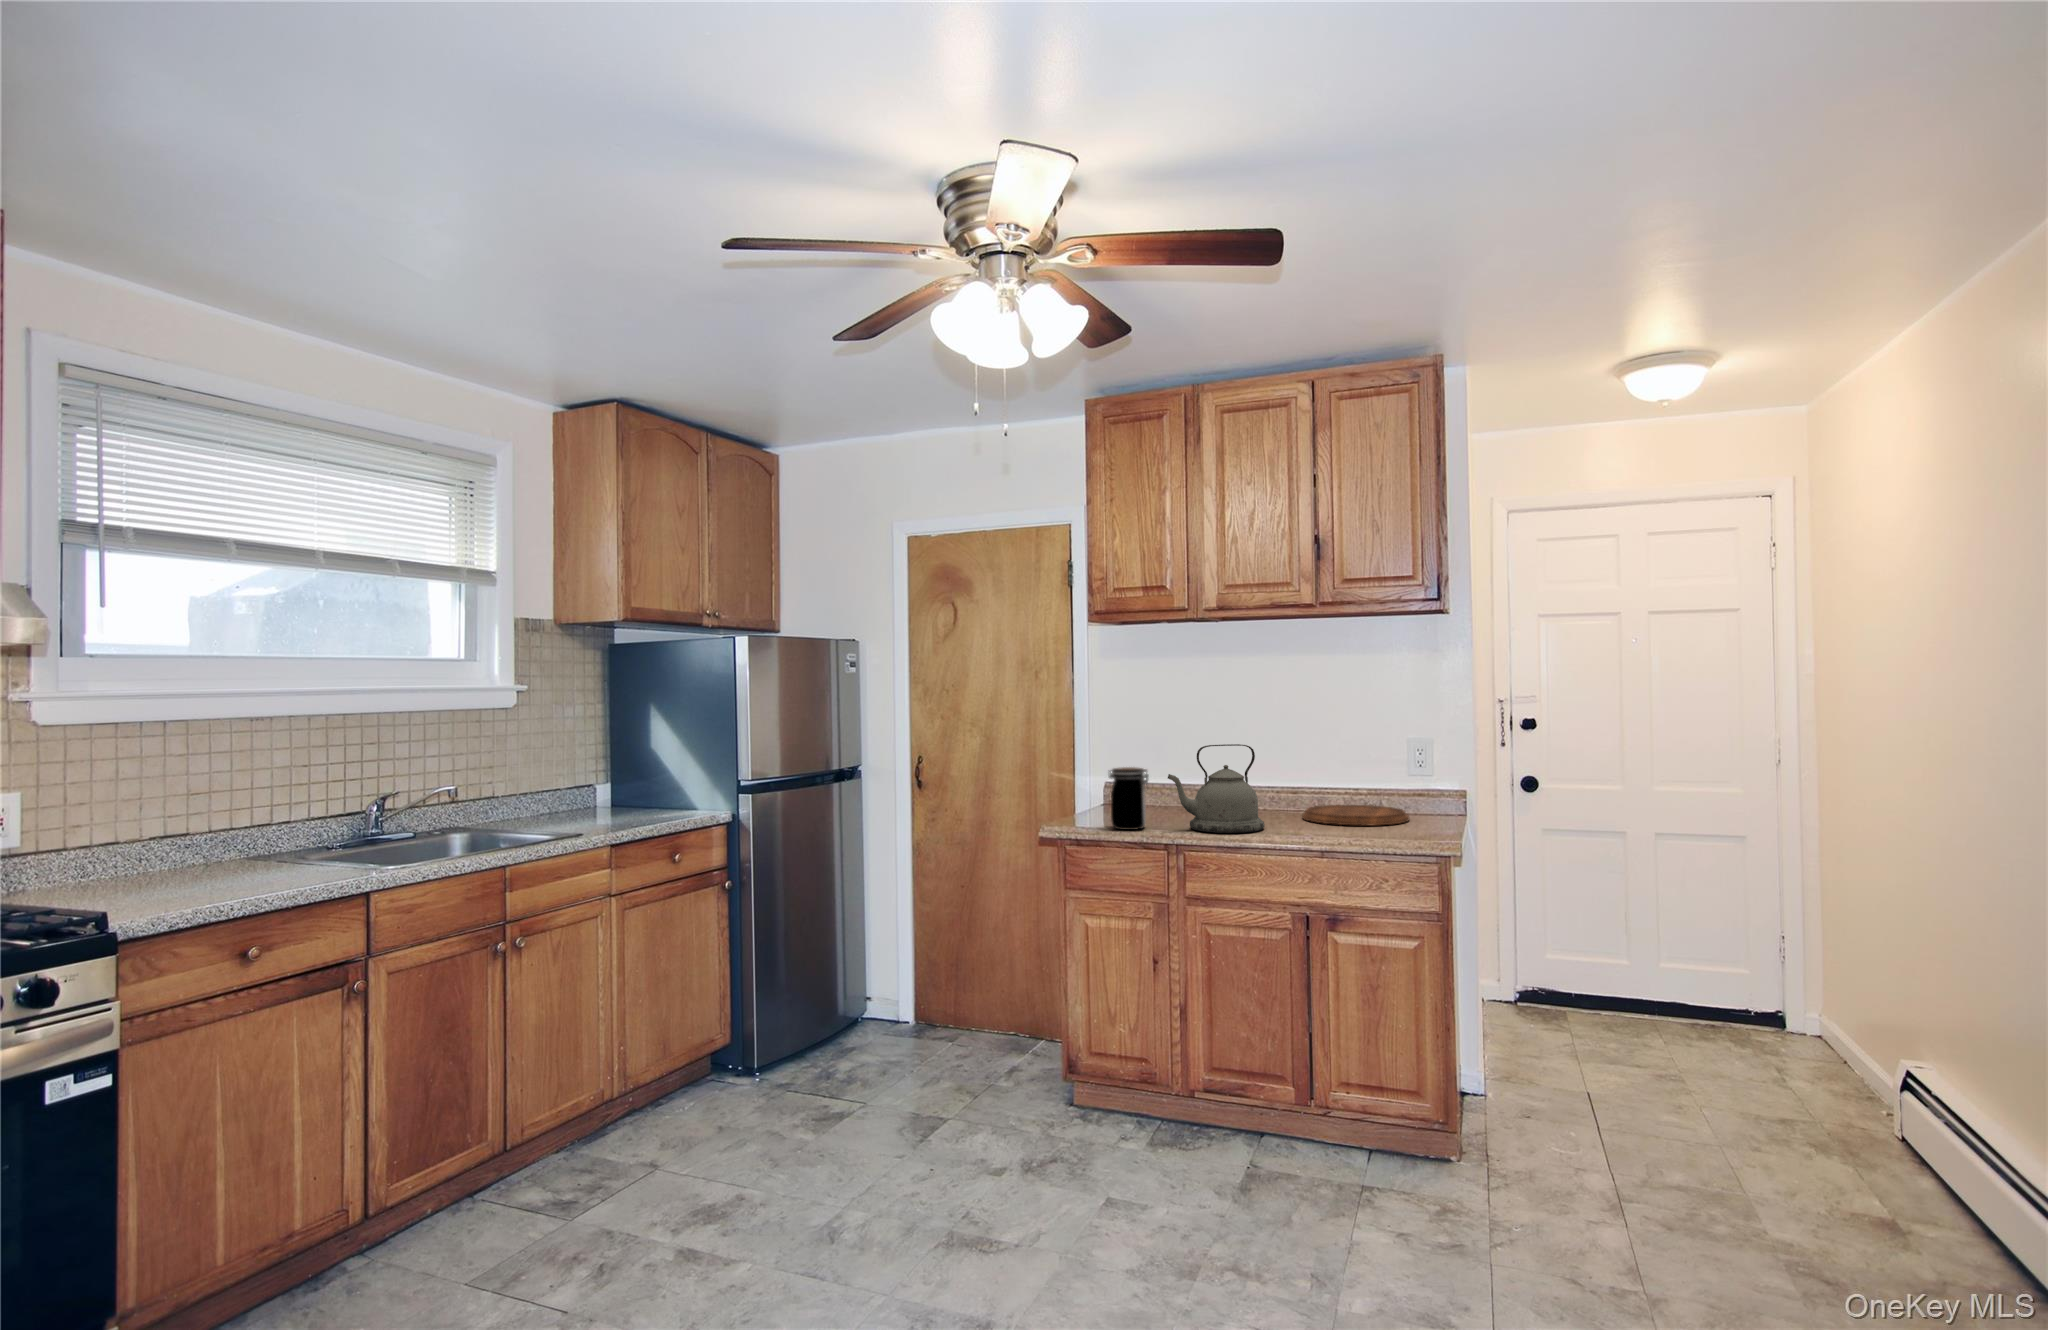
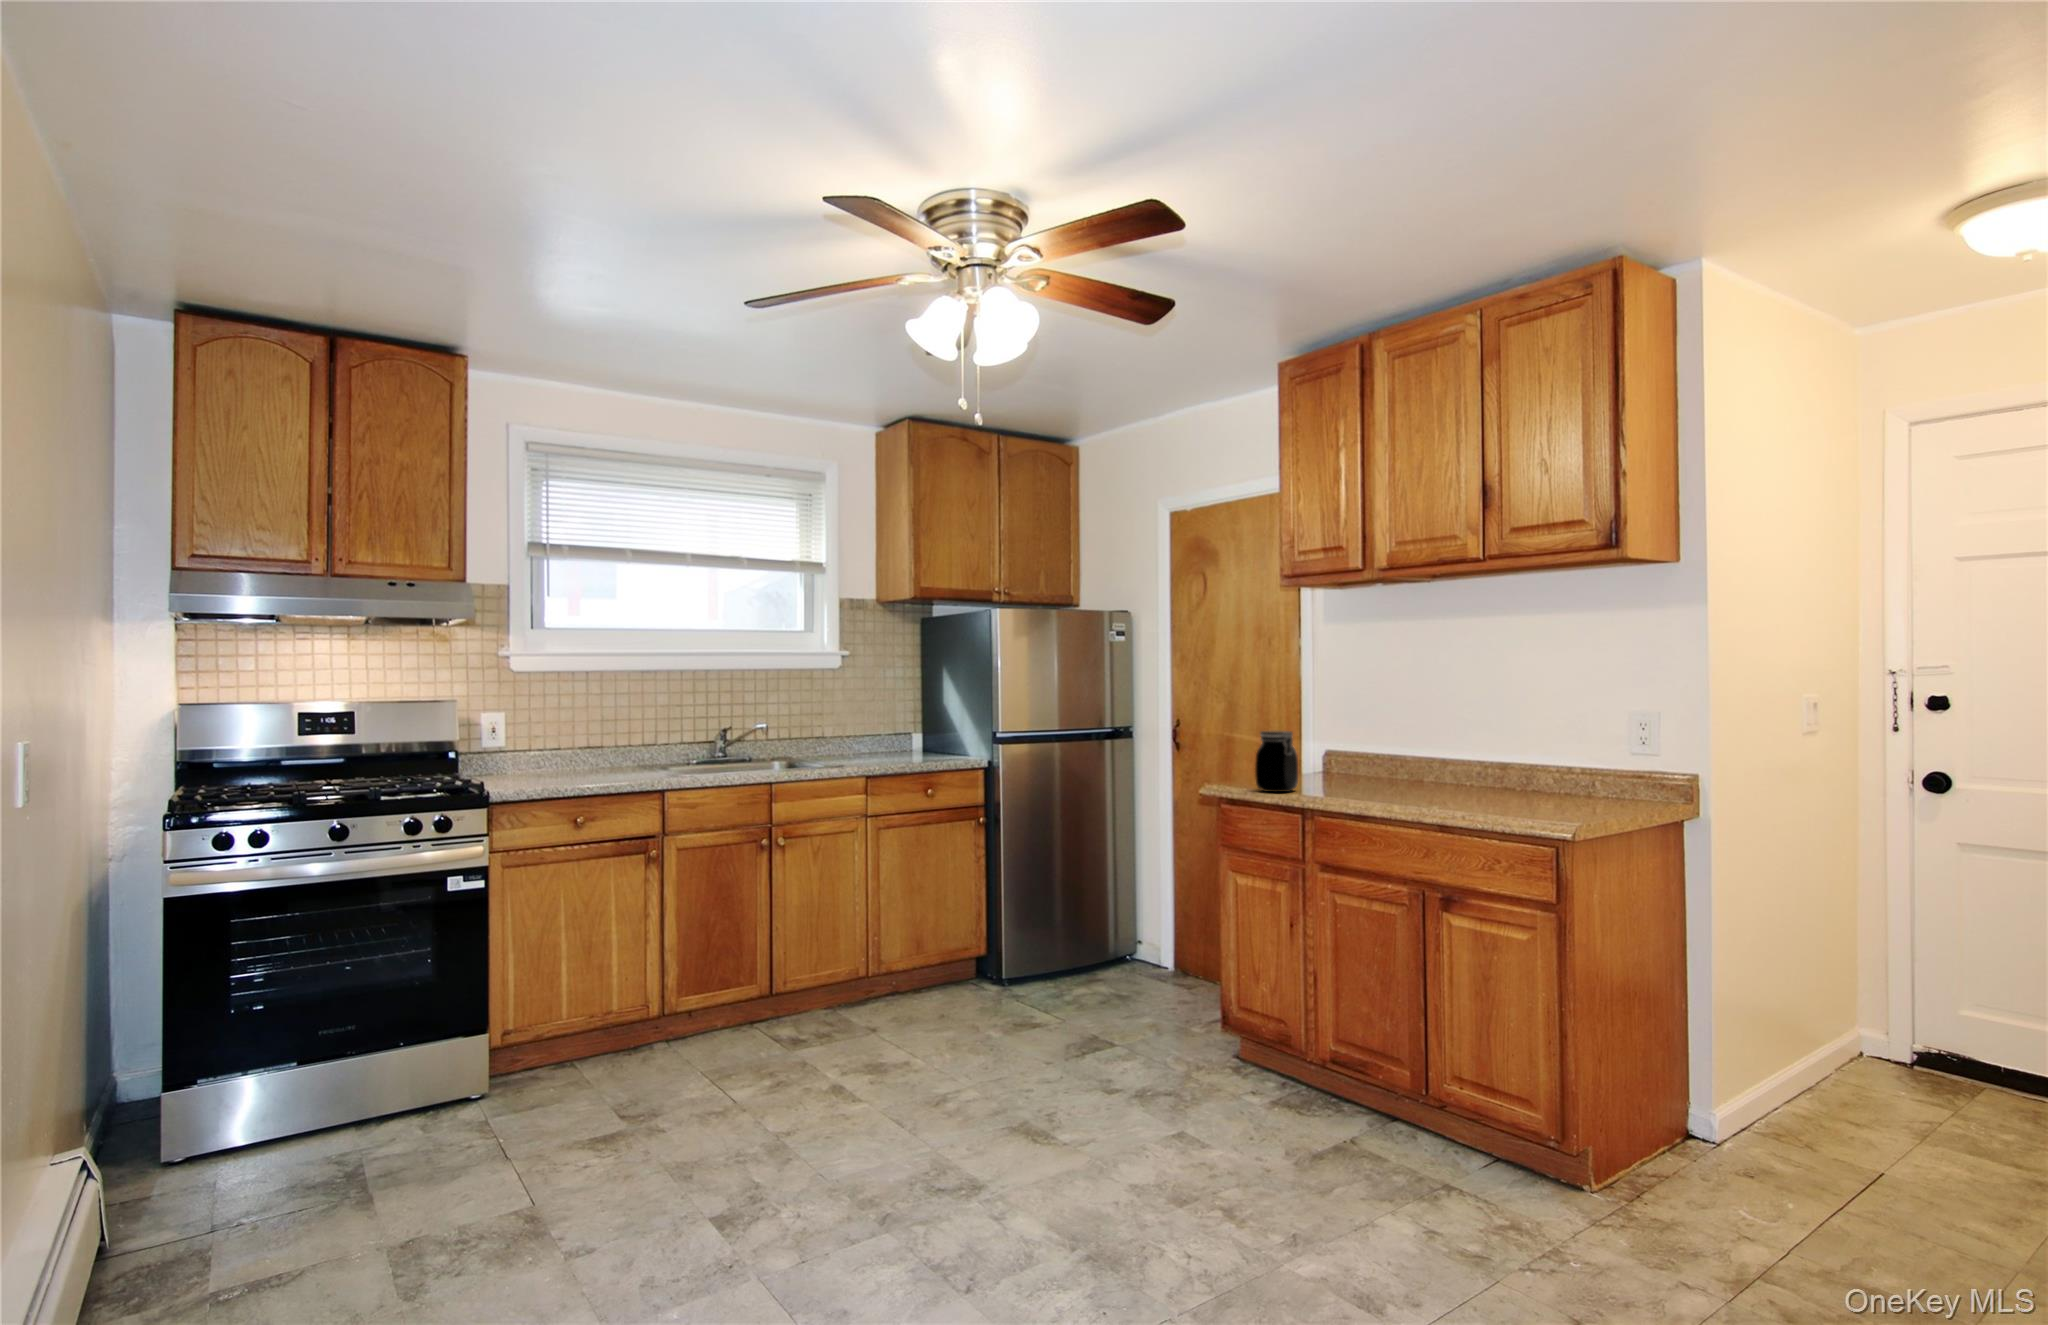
kettle: present [1168,744,1265,833] -> none [1305,709,1411,801]
cutting board: present [1302,805,1409,825] -> none [1478,783,1607,805]

